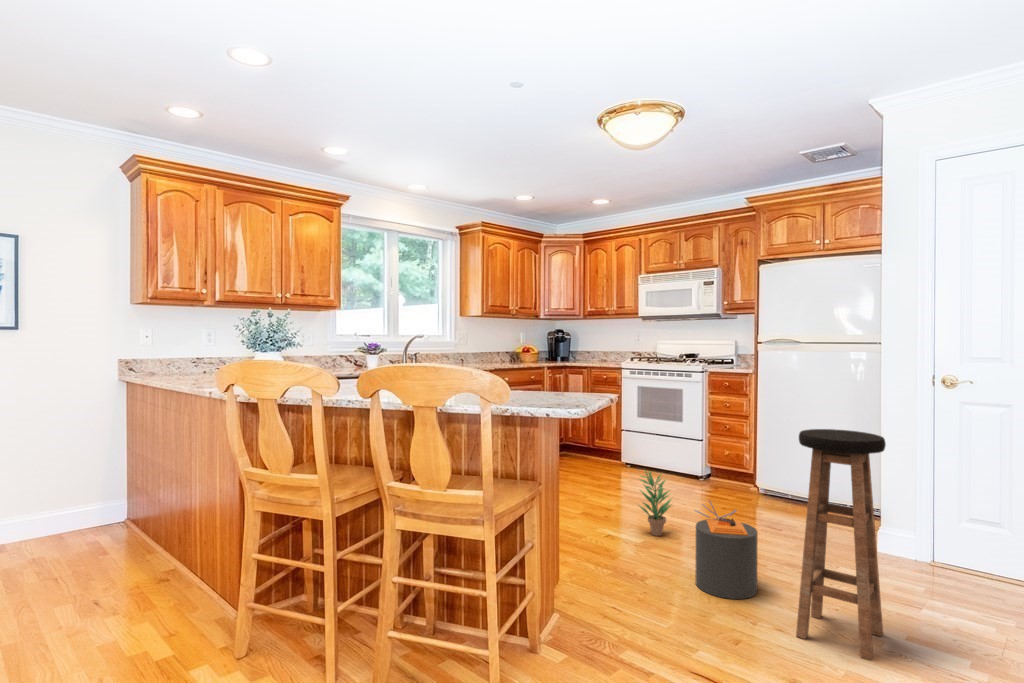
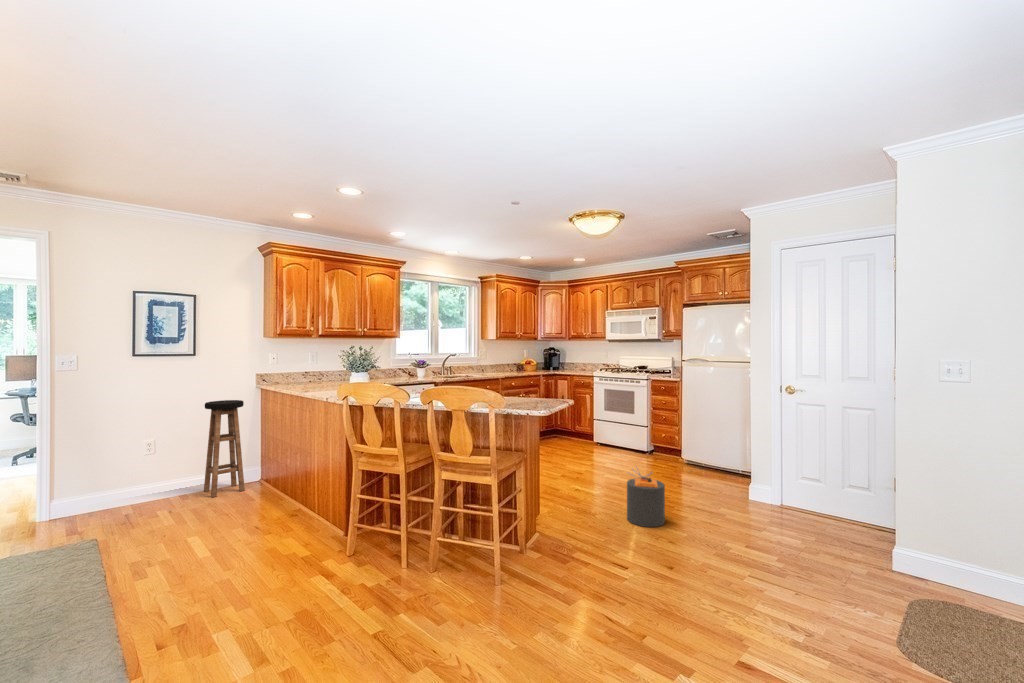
bar stool: present [796,429,886,660] -> present [204,400,245,497]
potted plant: present [639,471,671,536] -> none [595,446,619,491]

